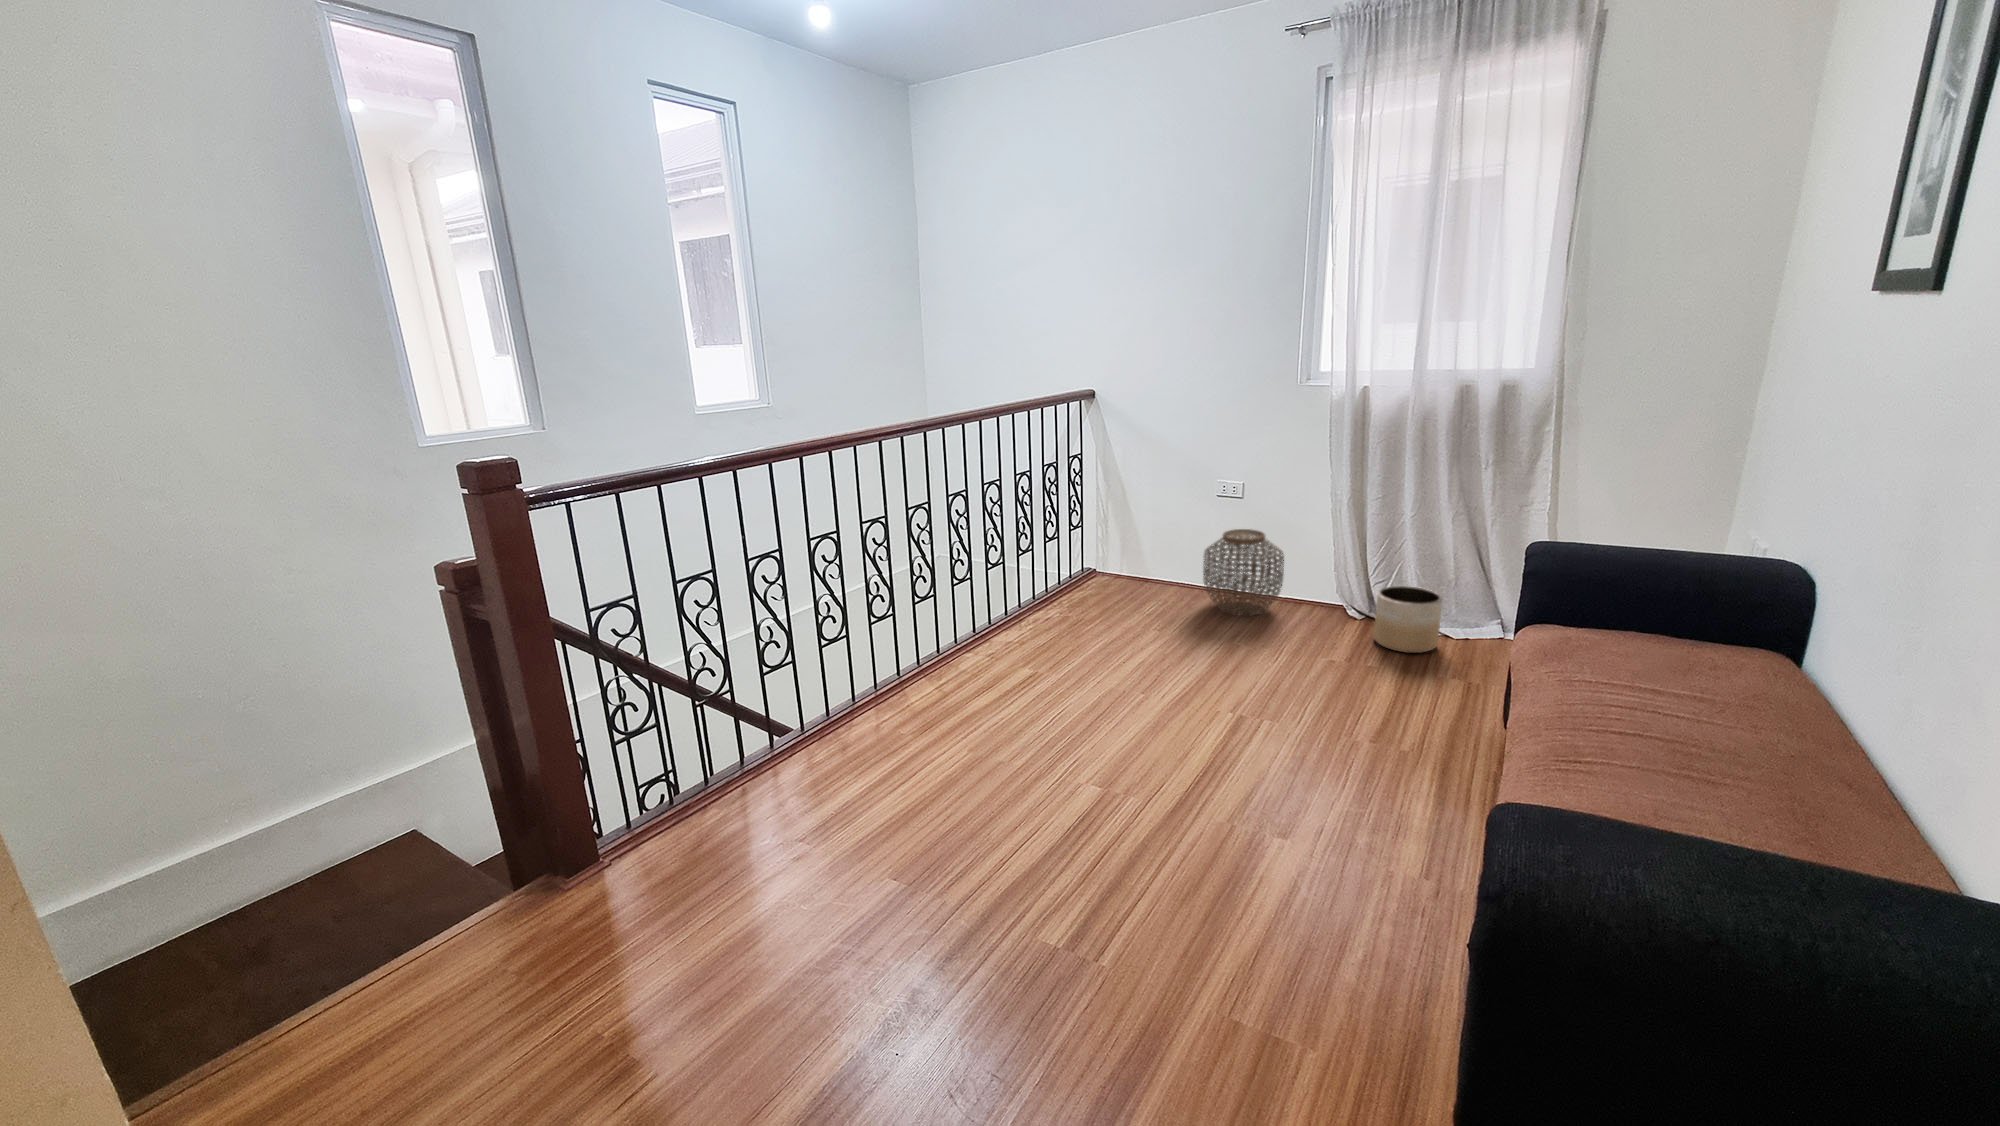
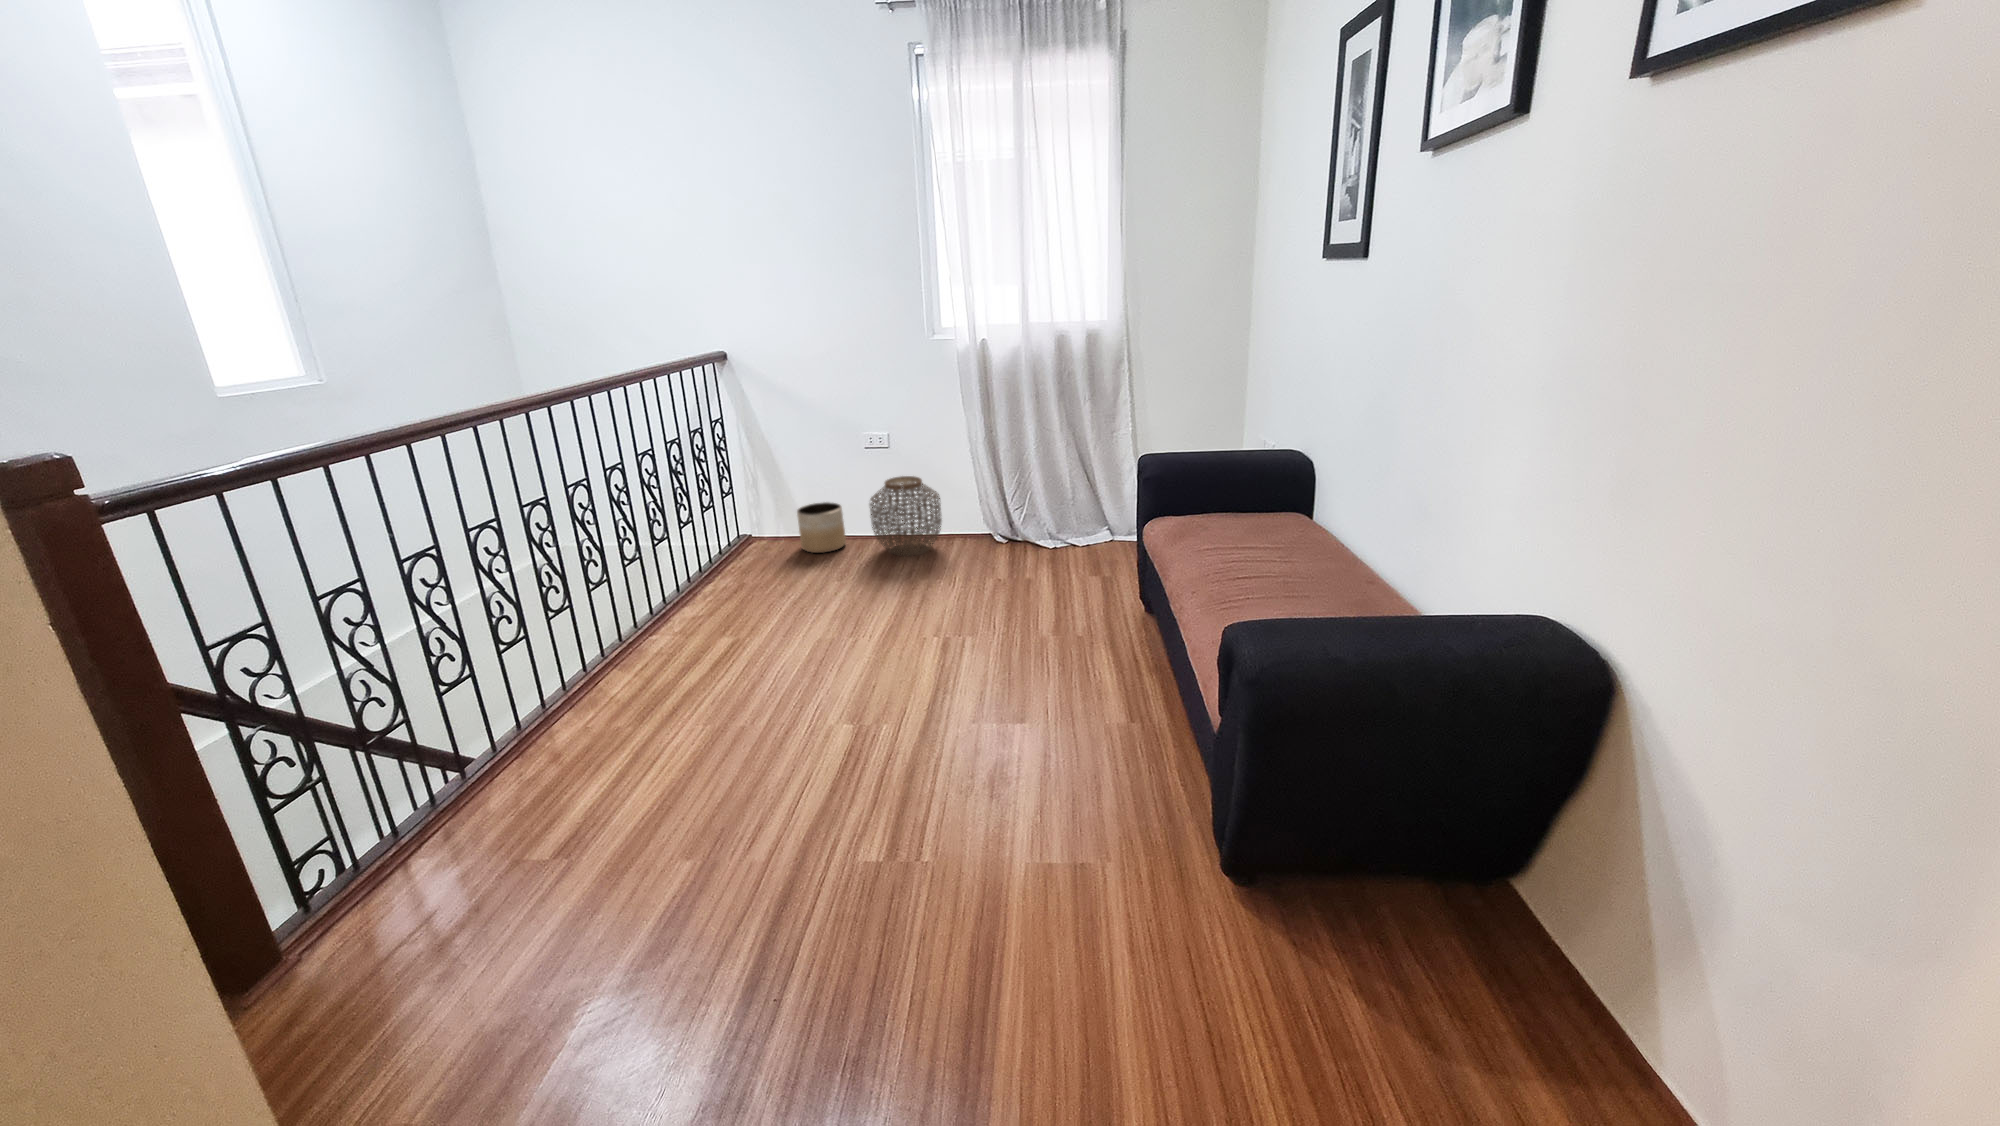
planter: present [1373,586,1442,653] -> present [797,502,846,553]

